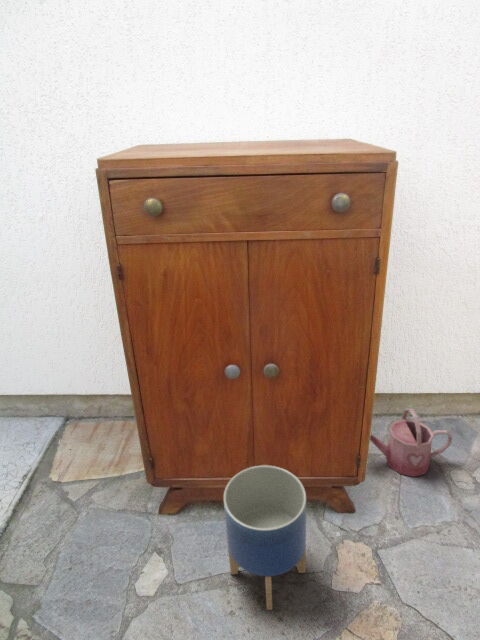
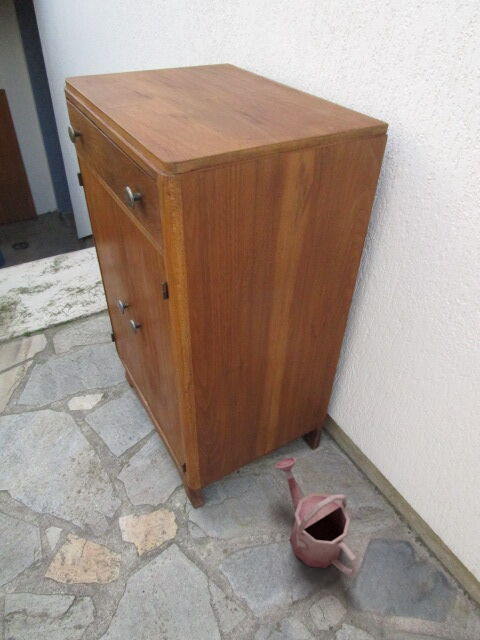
planter: present [224,465,306,610] -> none [62,383,146,493]

